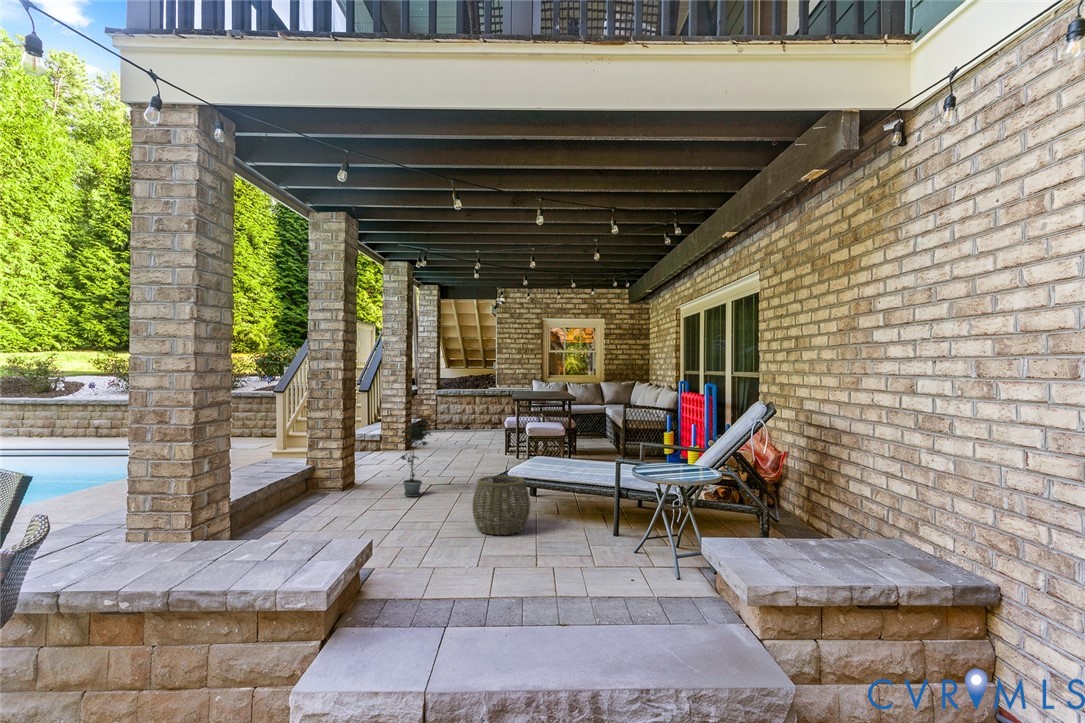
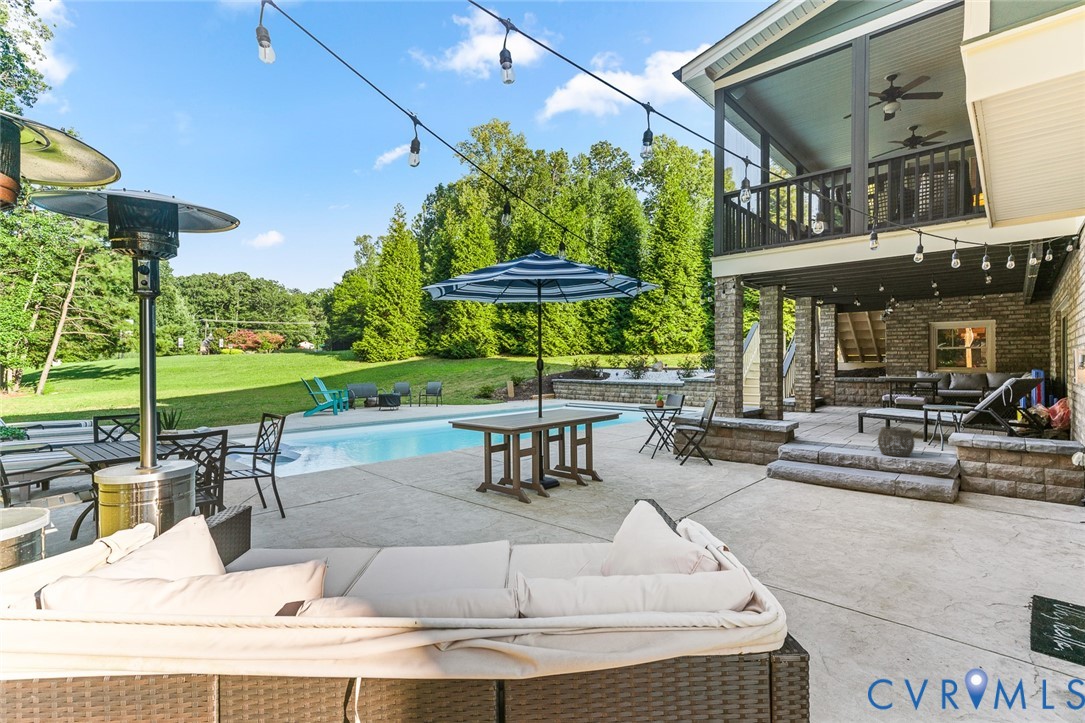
potted plant: present [402,416,431,497] -> none [826,394,848,439]

